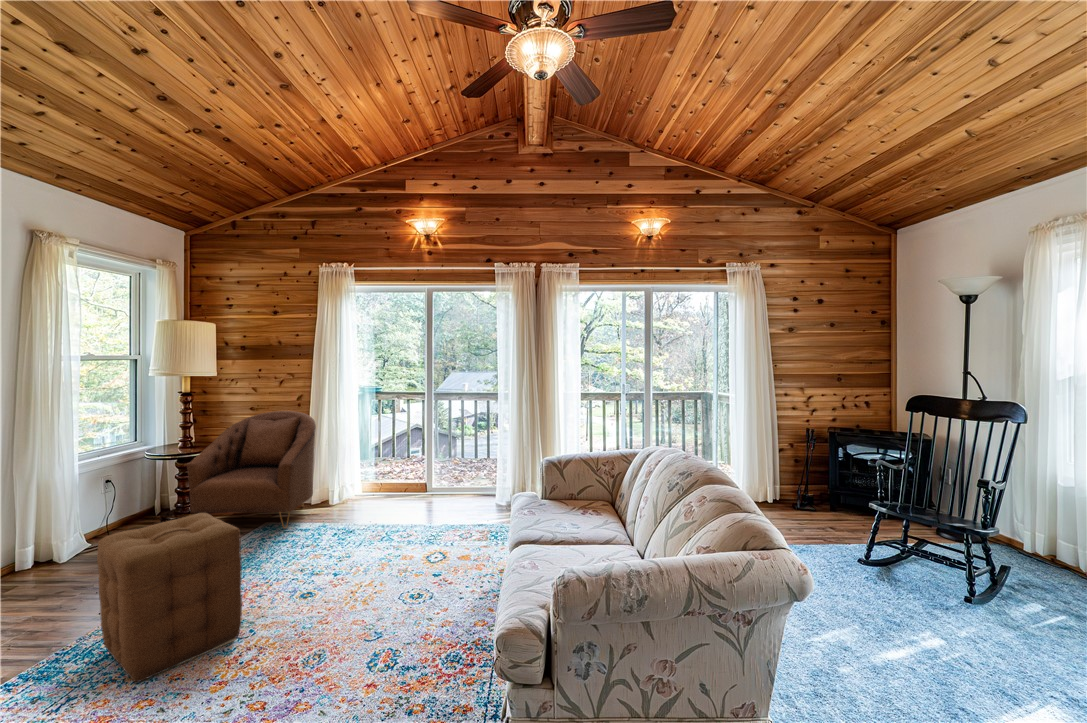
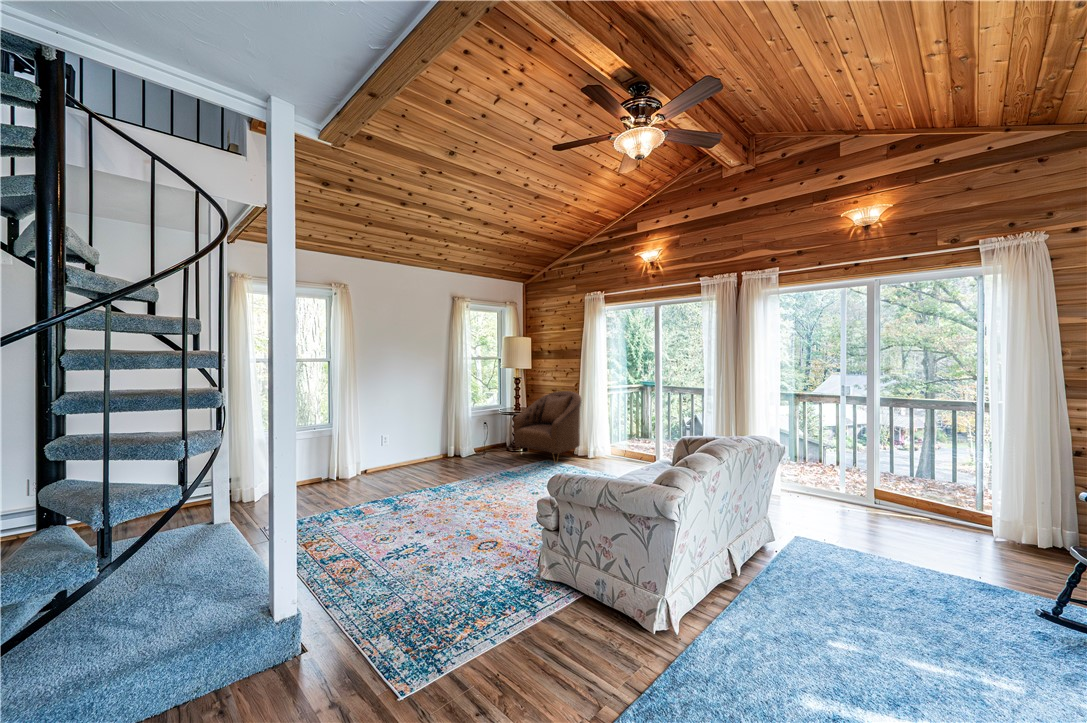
ottoman: present [97,513,242,682] -> none [443,440,495,511]

